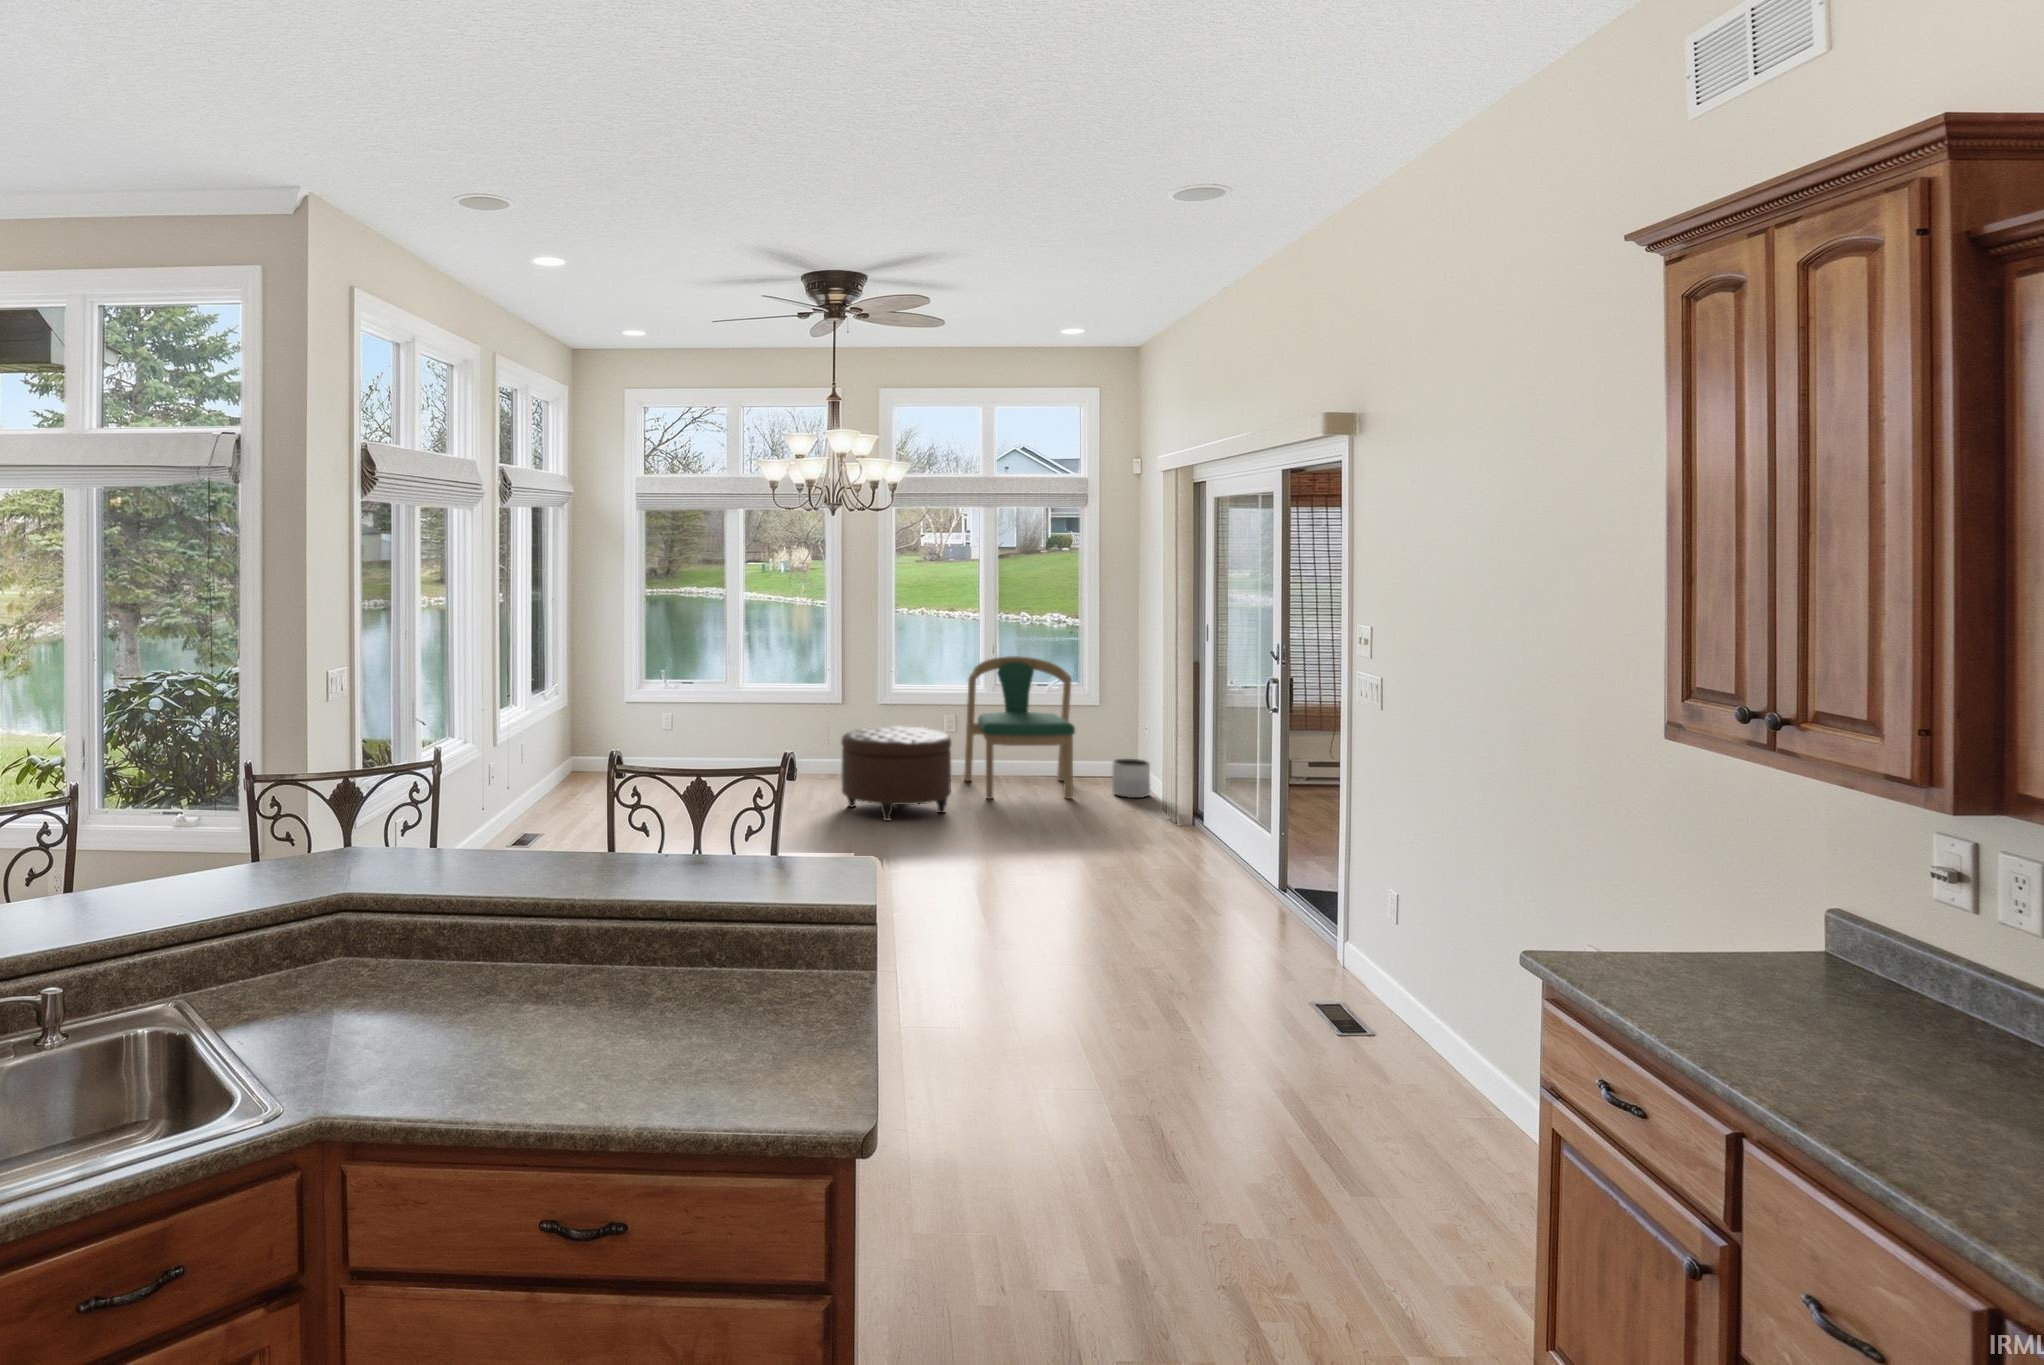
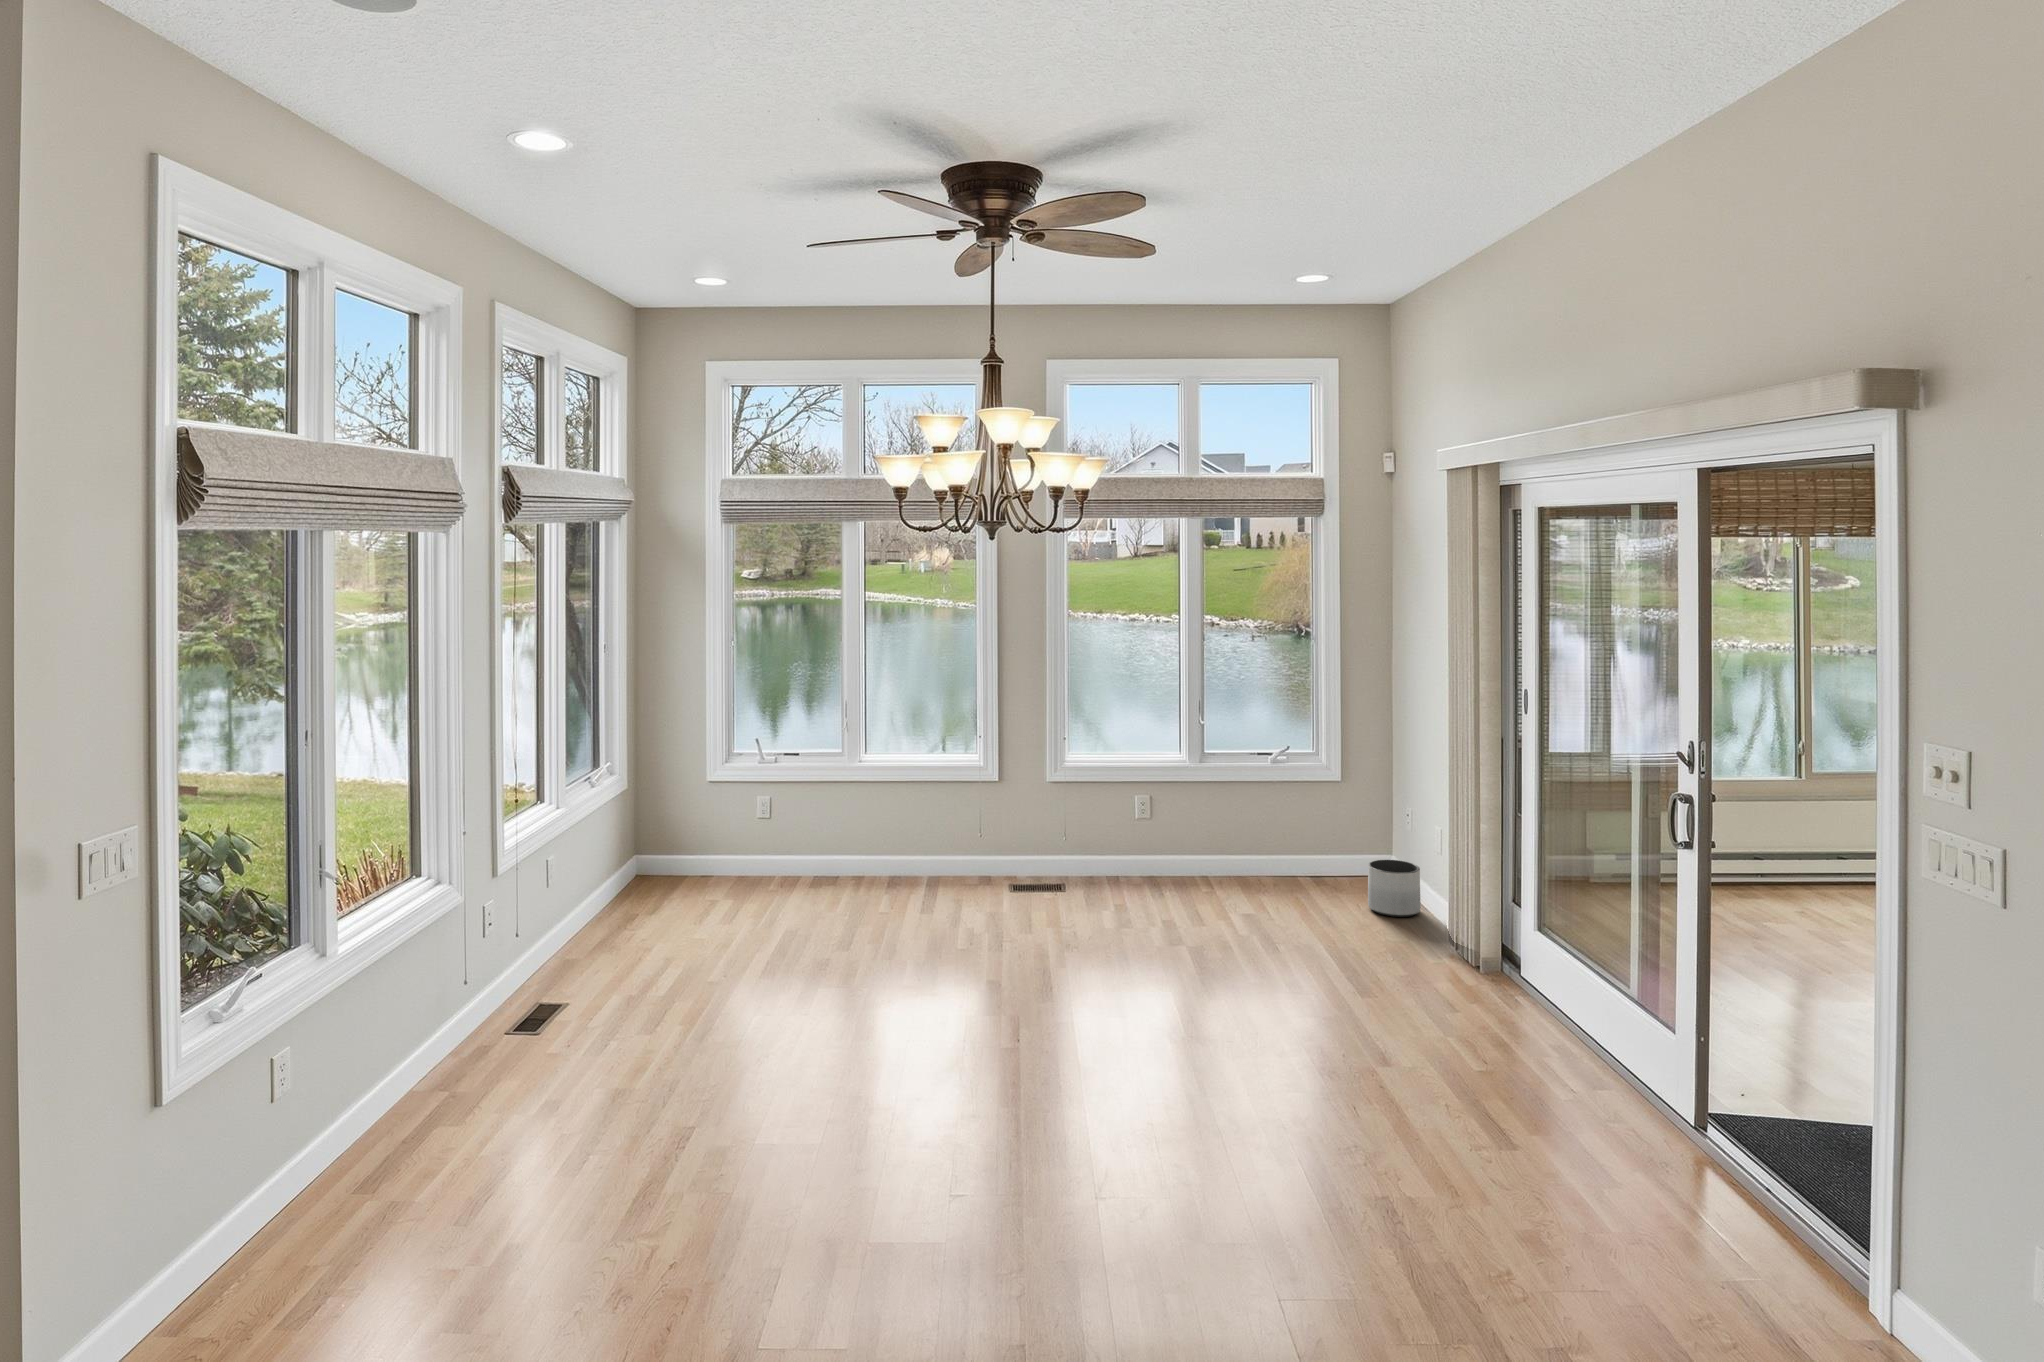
dining chair: present [964,656,1075,799] -> none [1165,719,1320,921]
ottoman: present [841,726,951,821] -> none [1003,823,1156,968]

